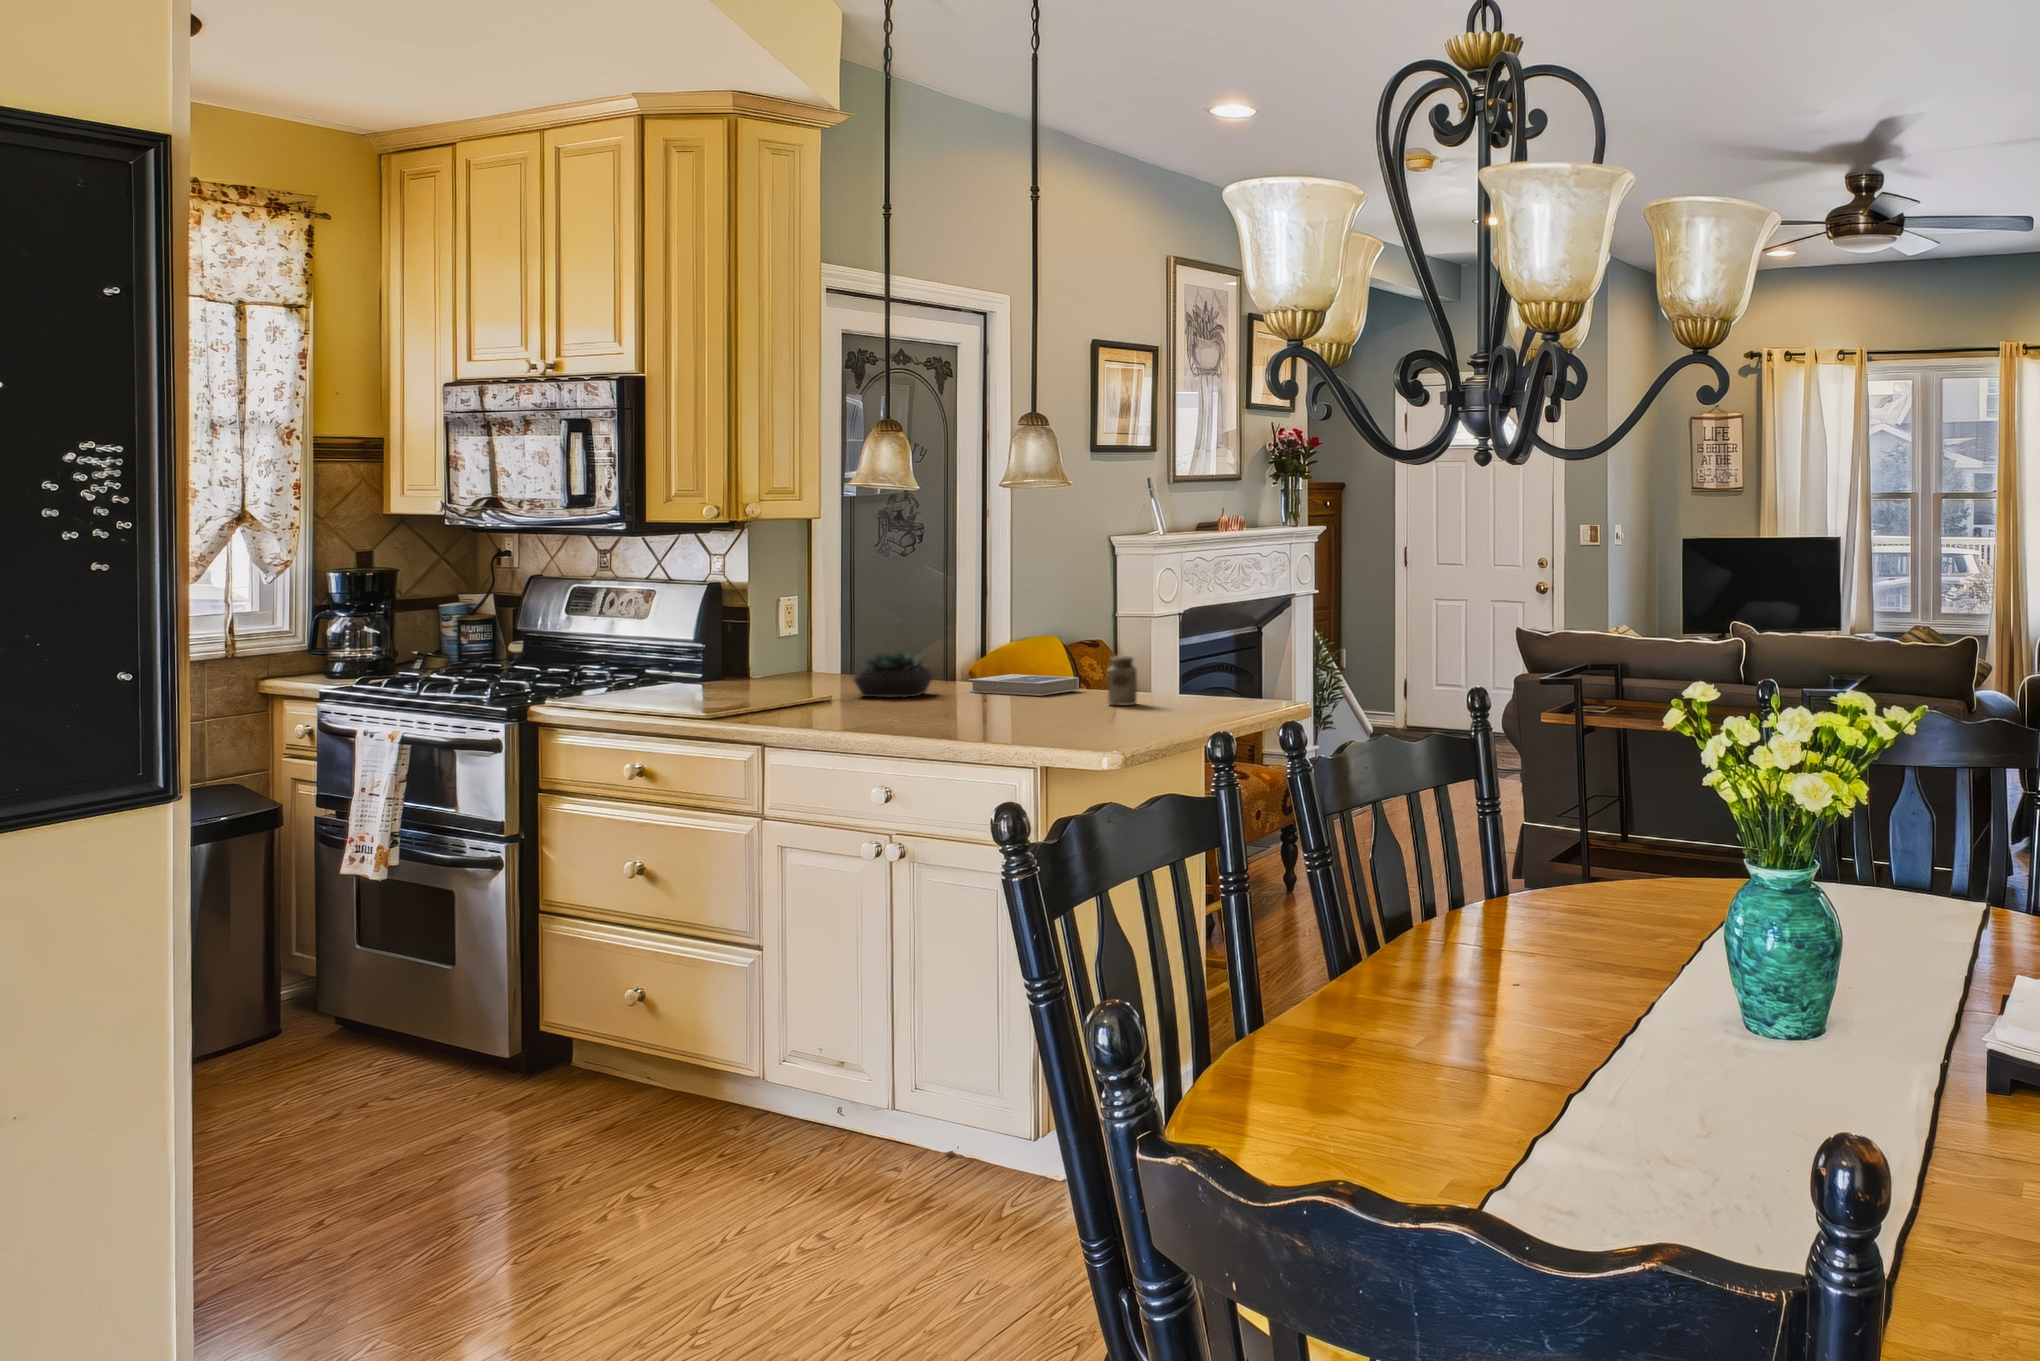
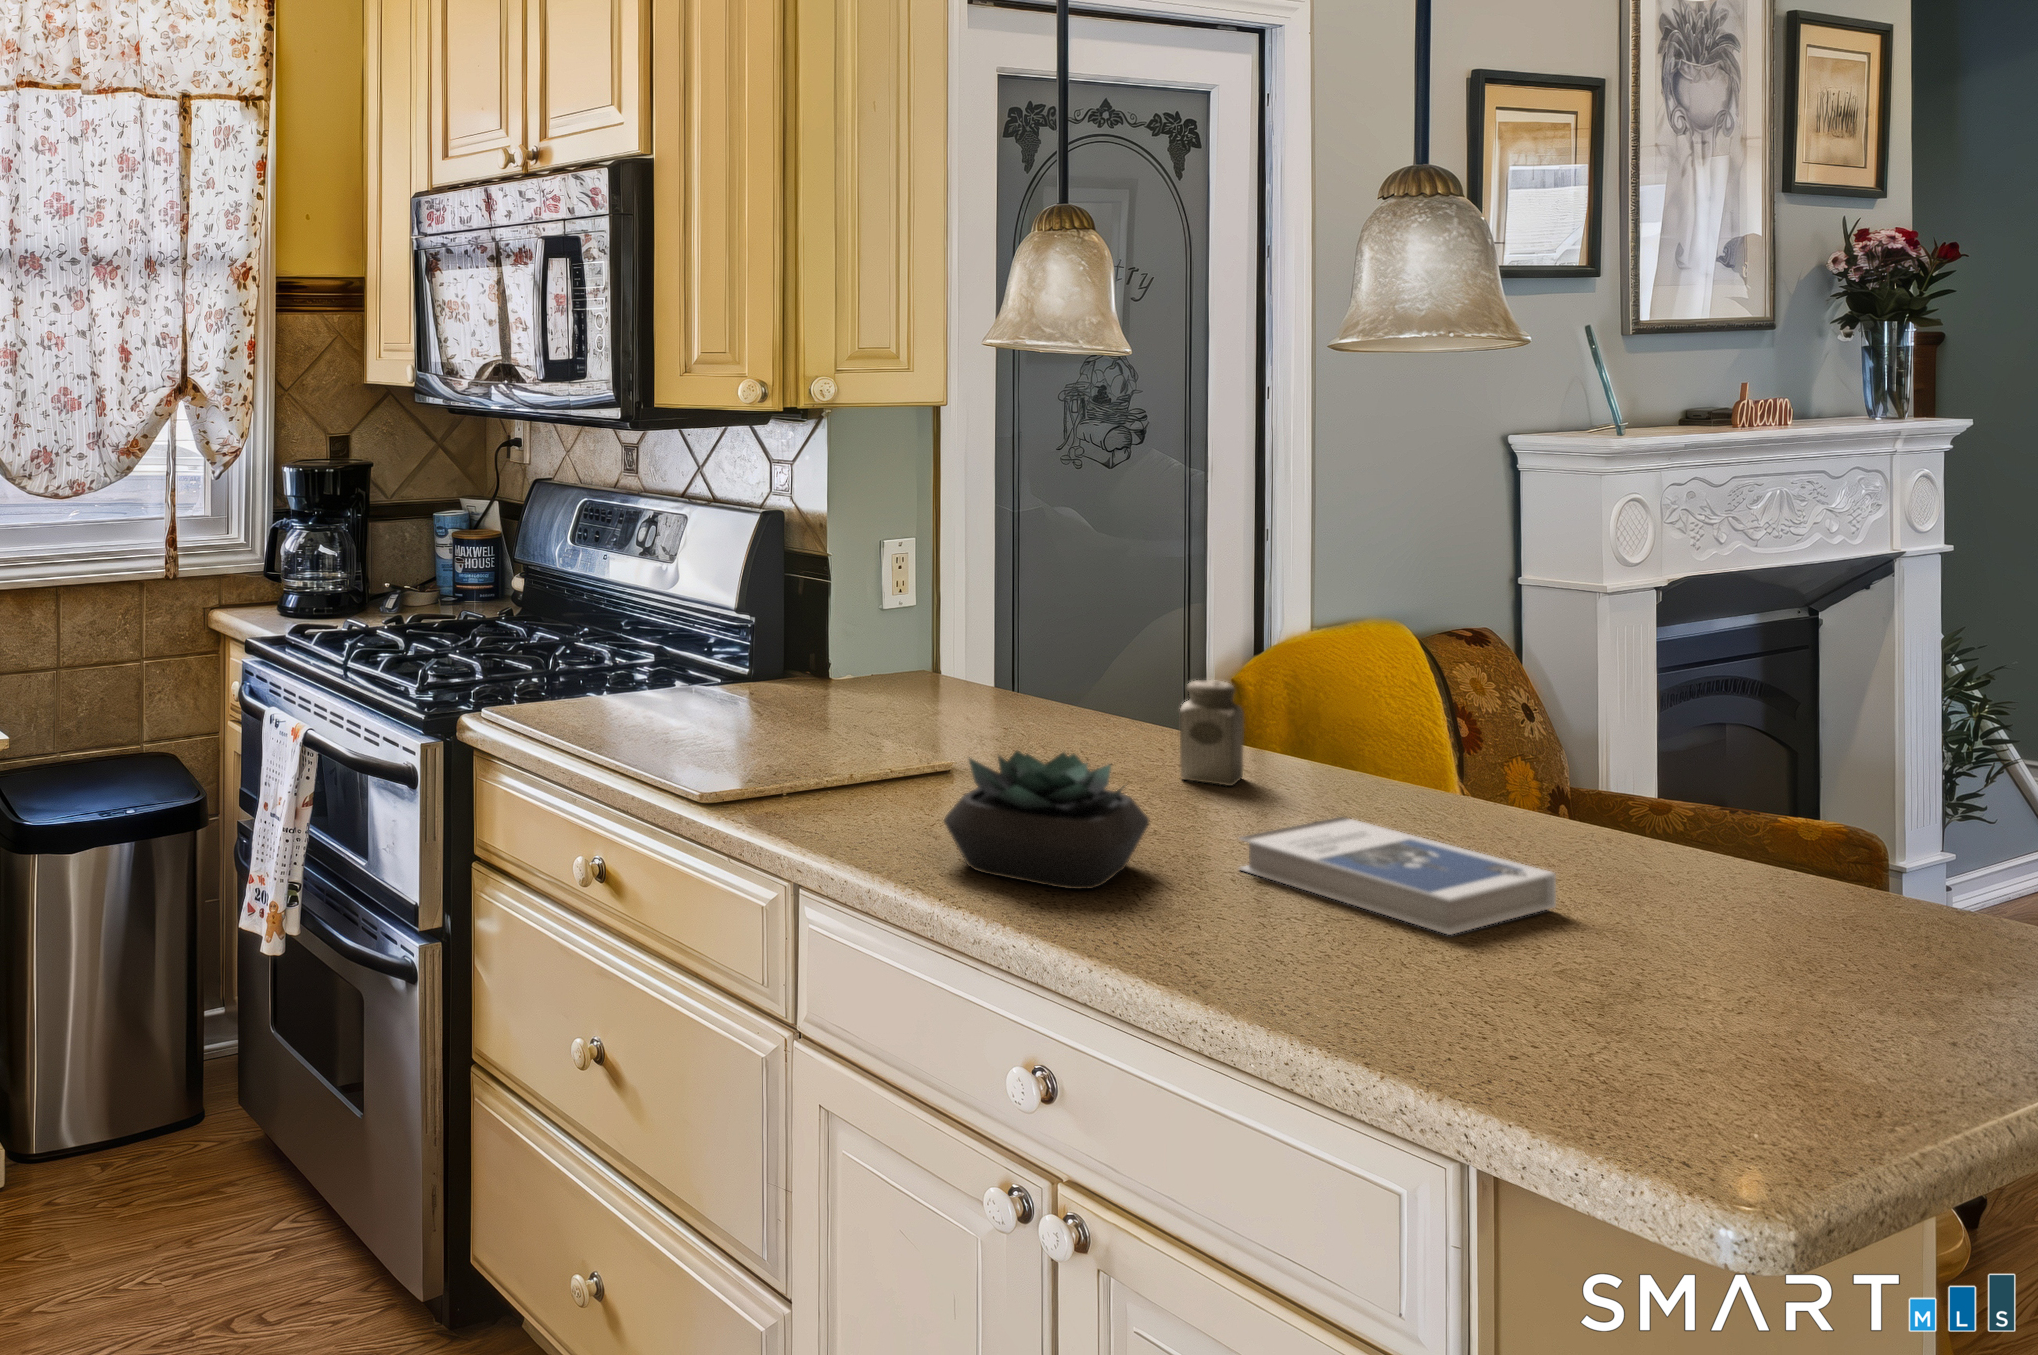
salt shaker: present [1108,656,1137,705] -> present [1180,680,1244,786]

